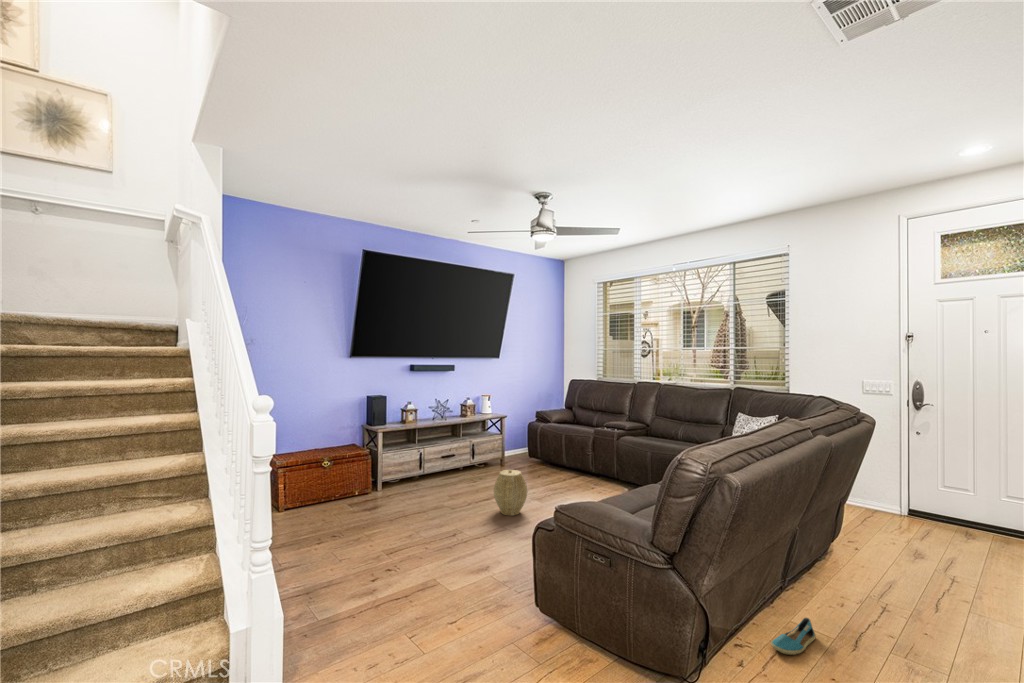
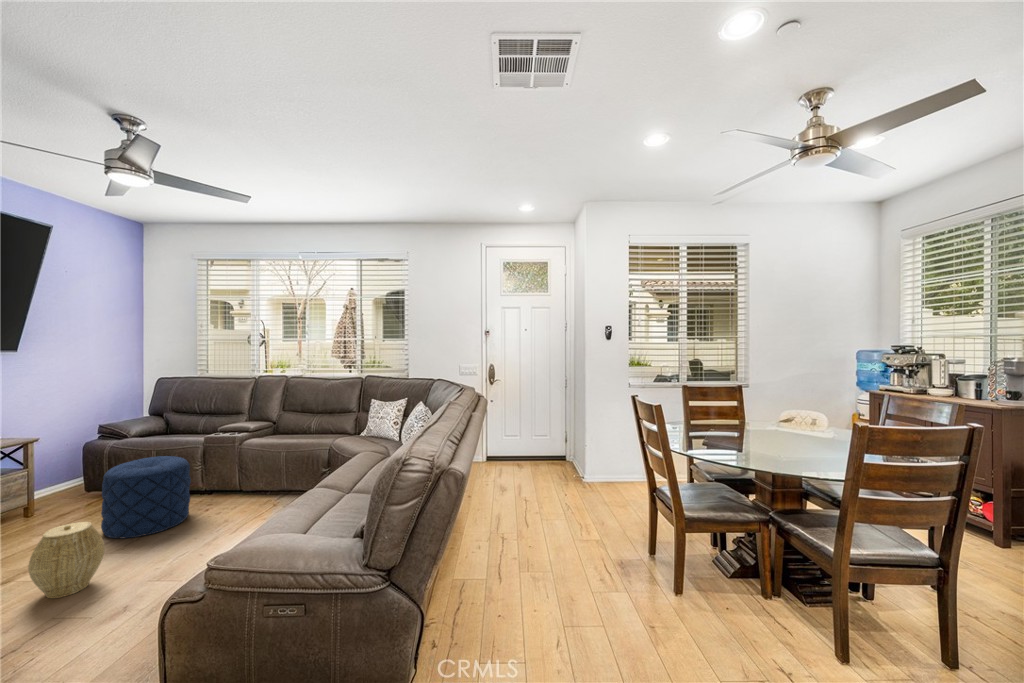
pouf: none [532,438,582,494] -> present [101,456,191,539]
shoe: present [771,618,816,655] -> none [448,570,474,613]

